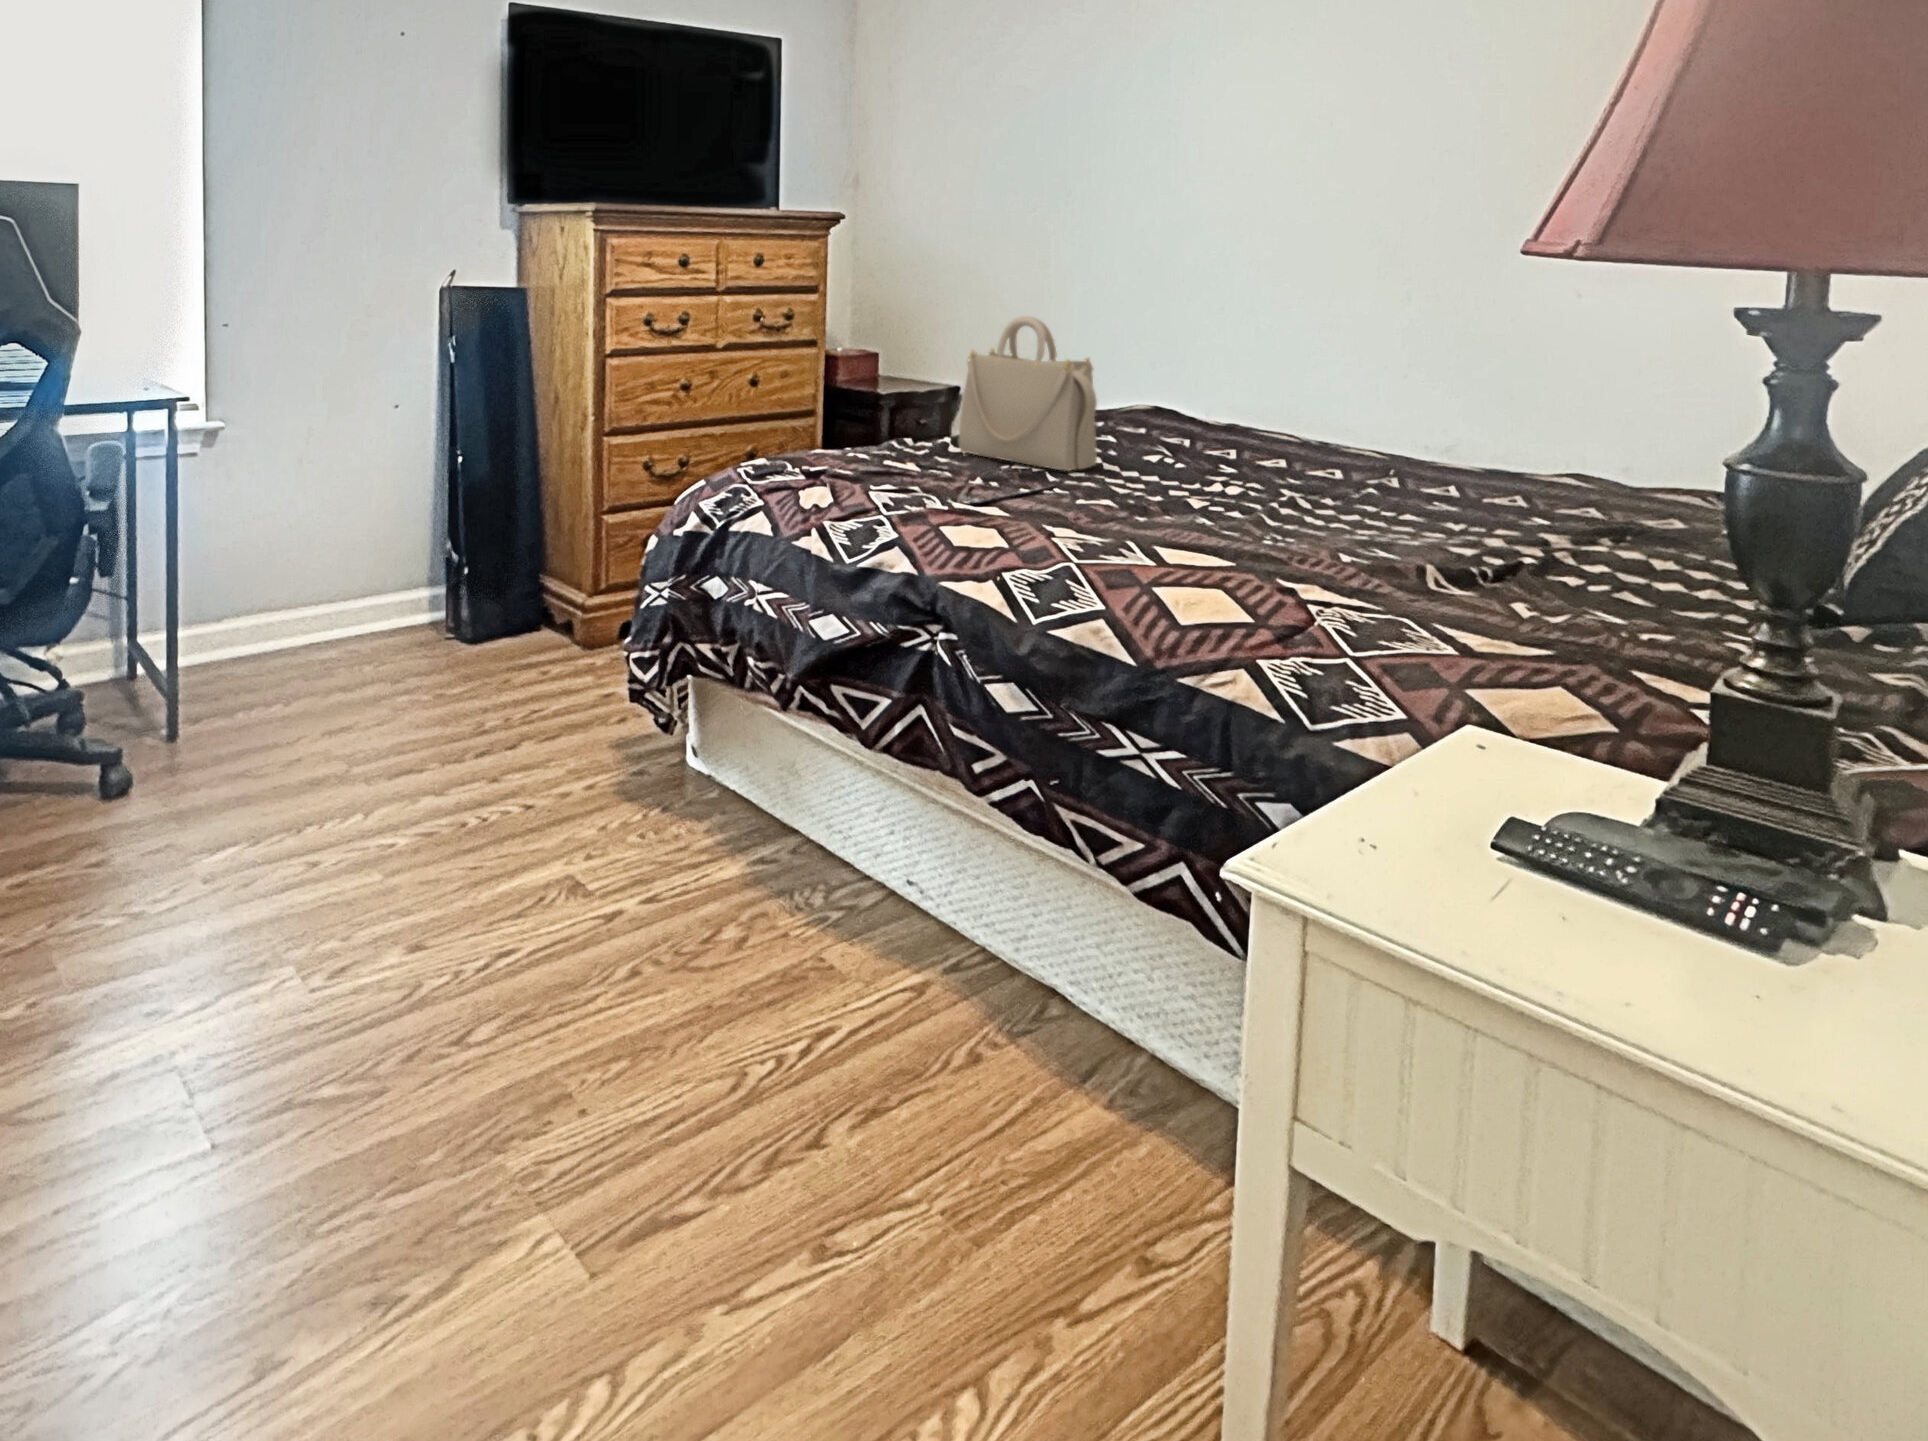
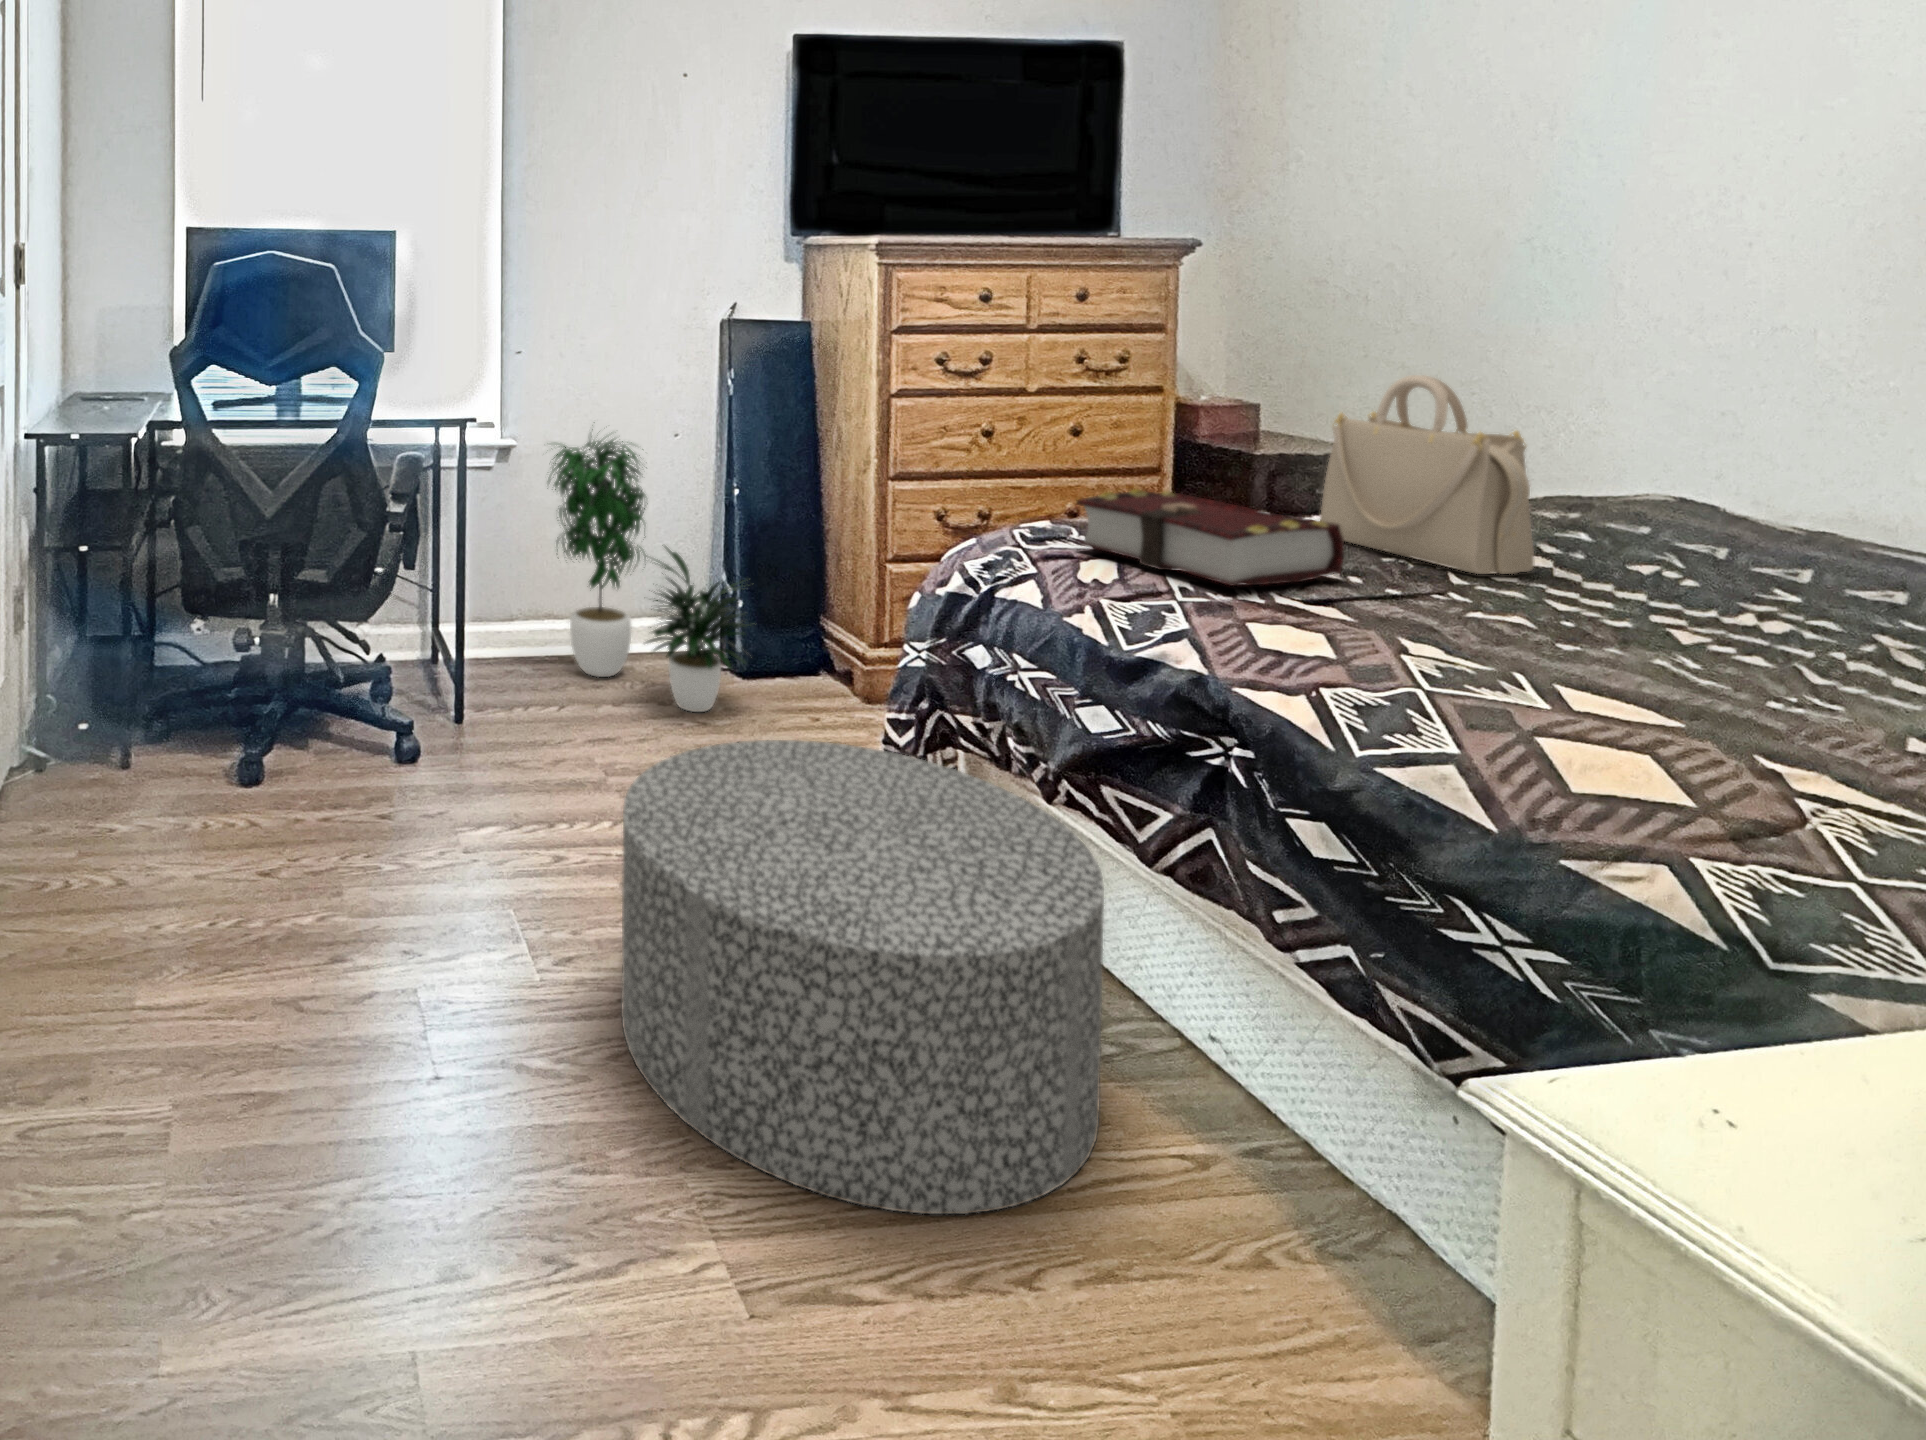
potted plant: none [258,392,490,686] -> present [549,429,746,712]
book: none [794,422,989,497] -> present [1075,489,1344,586]
ottoman: none [408,688,849,1127] -> present [621,740,1104,1214]

